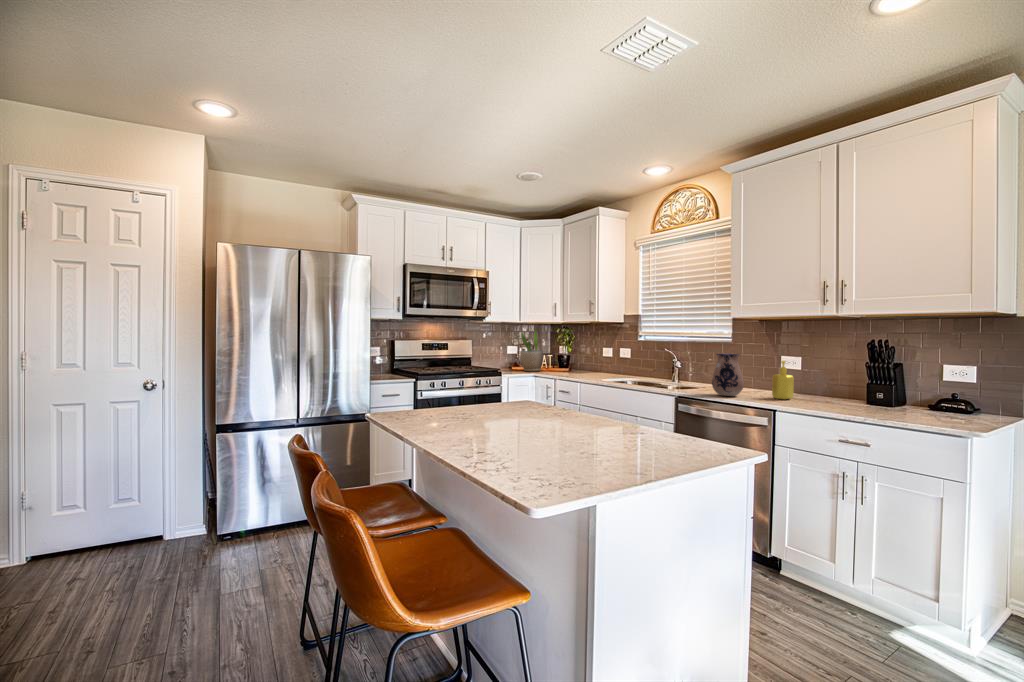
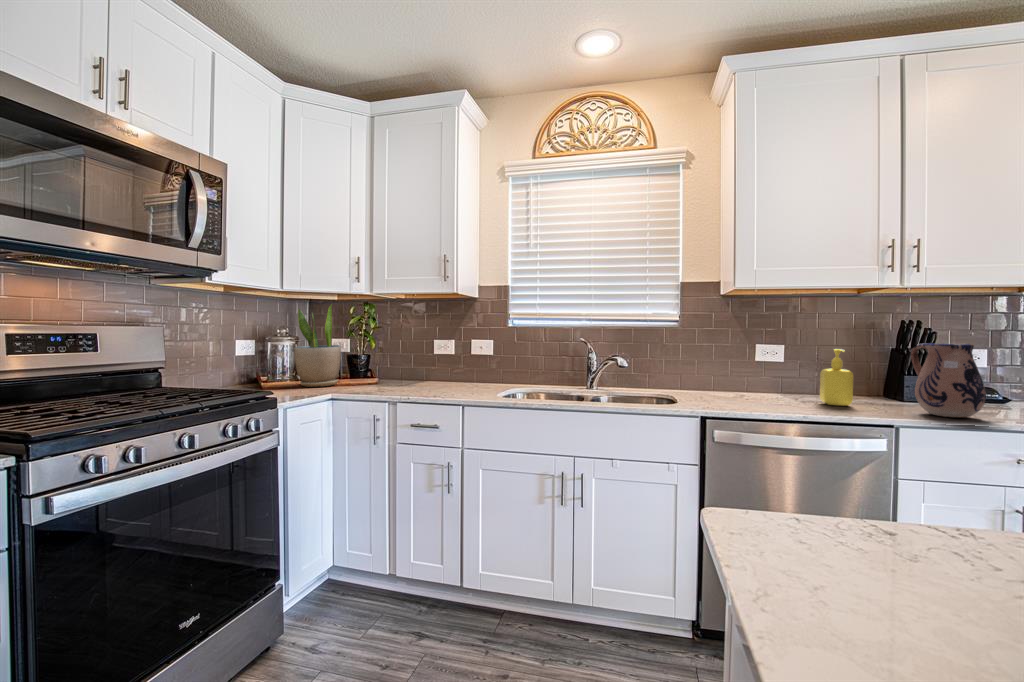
ceramic pitcher: present [712,354,744,396] -> present [911,343,986,417]

